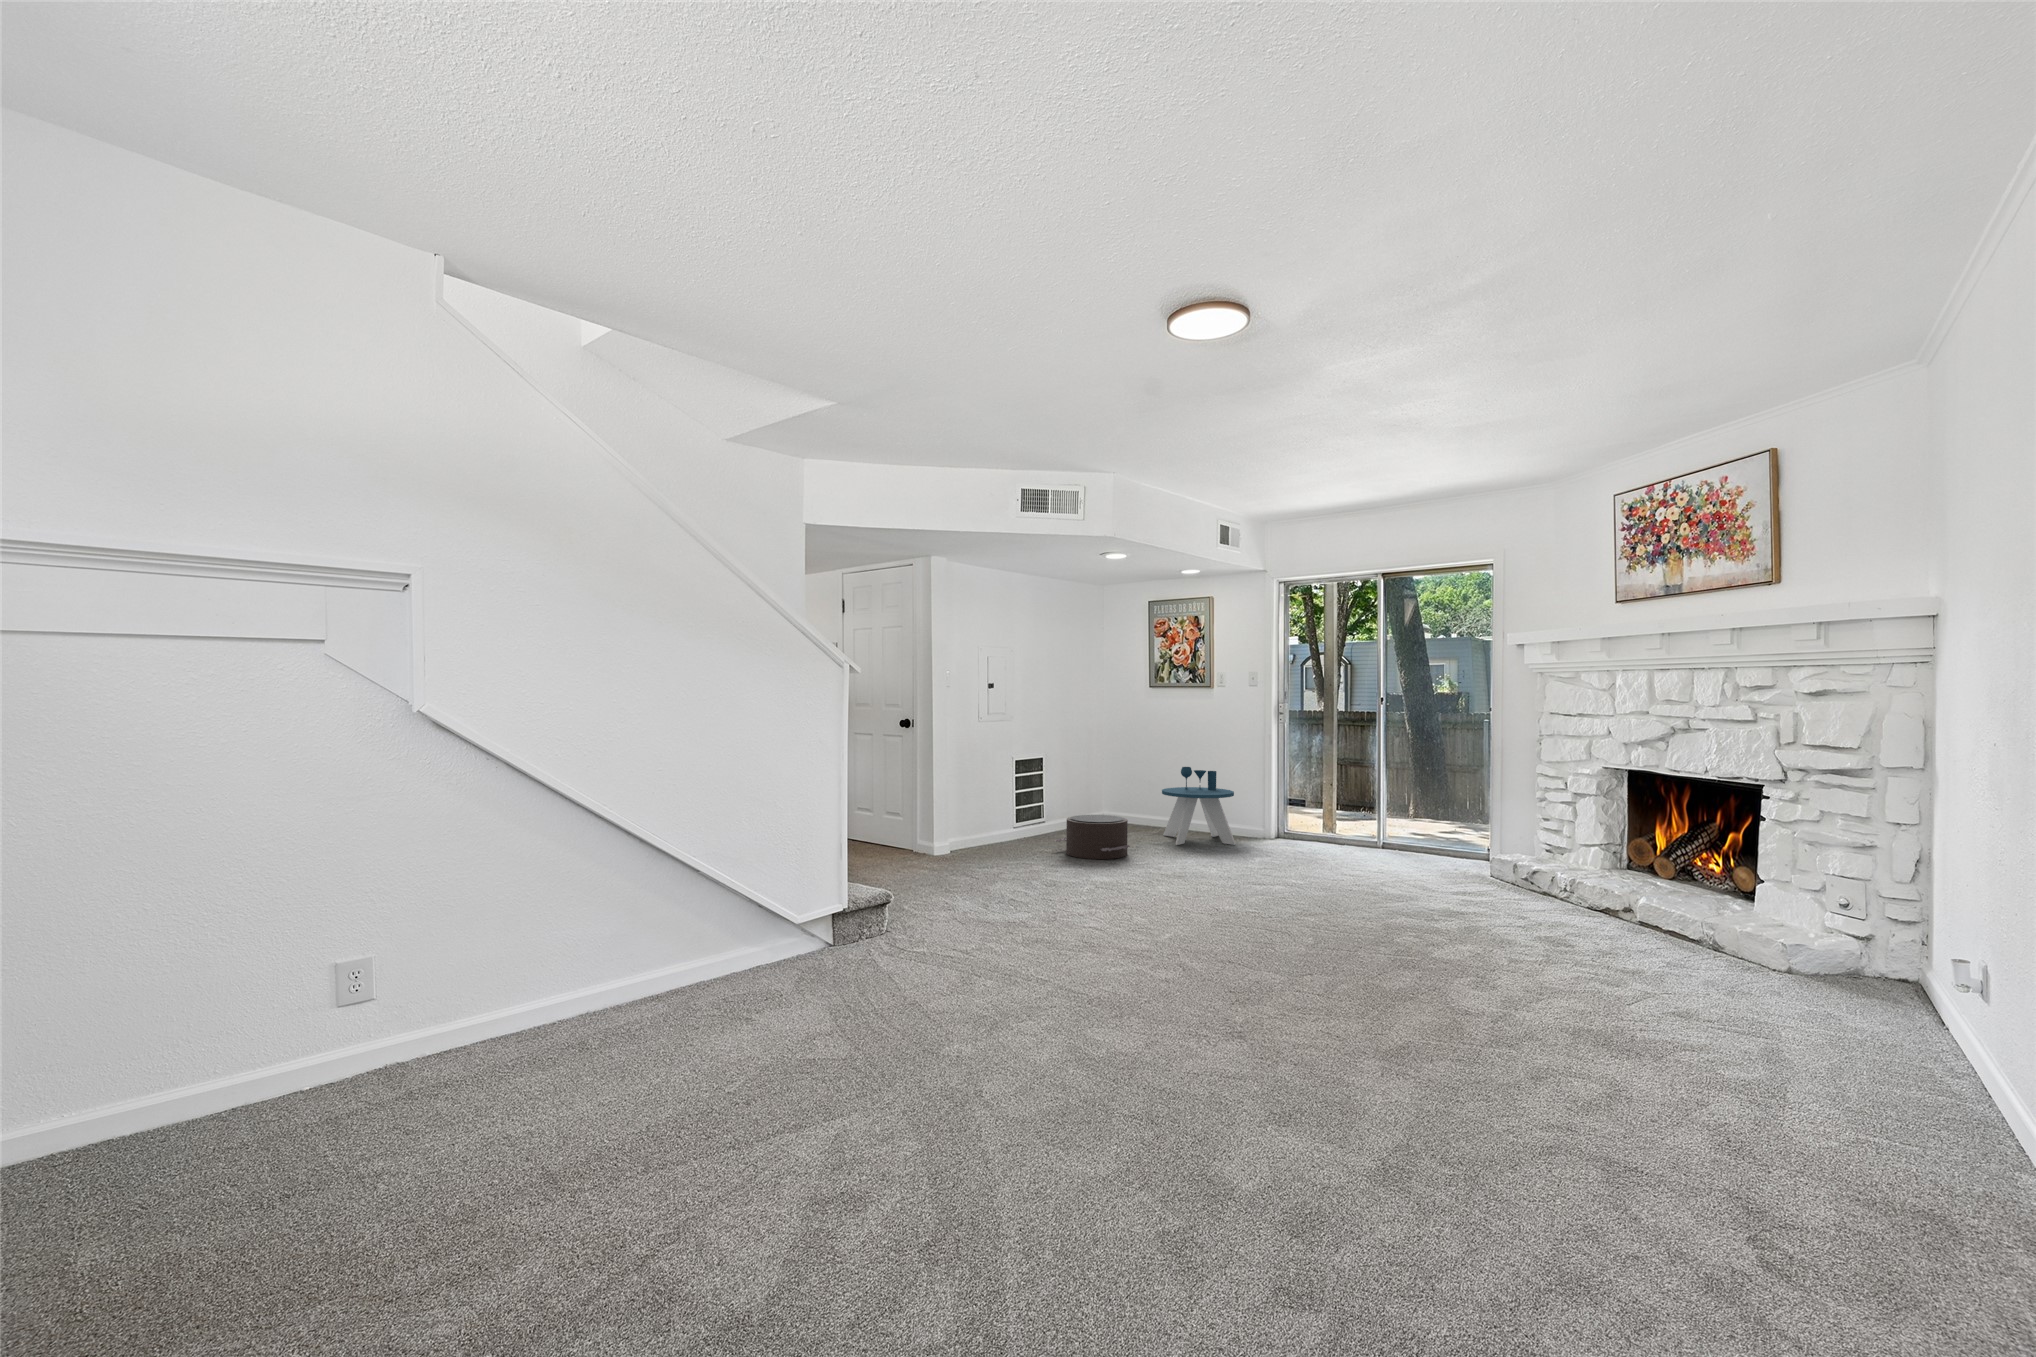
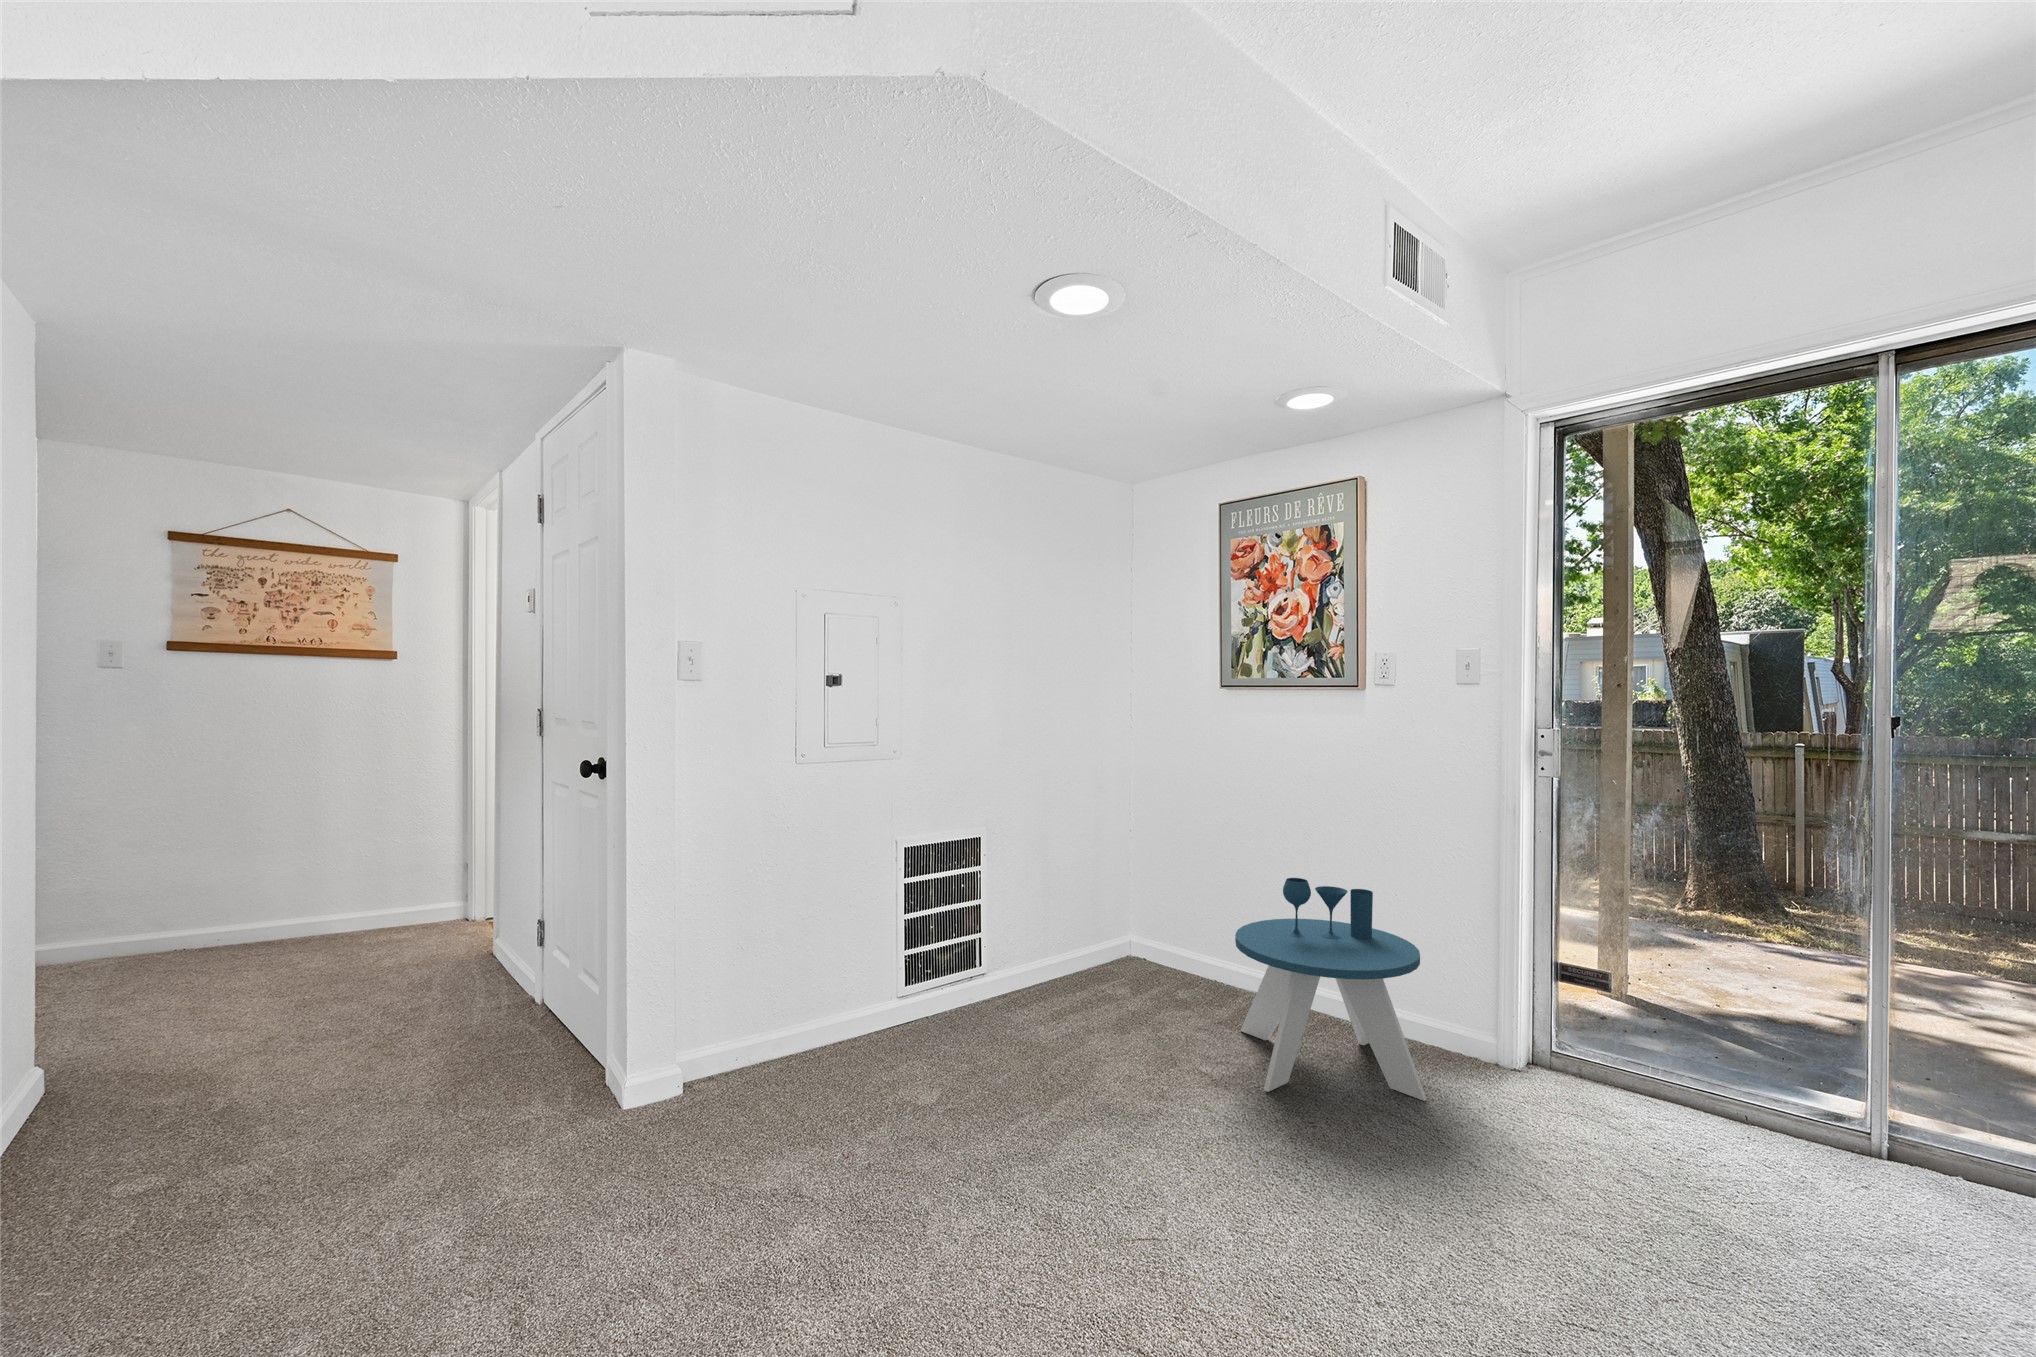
pouf: present [1055,815,1130,859] -> none [939,1010,1125,1179]

